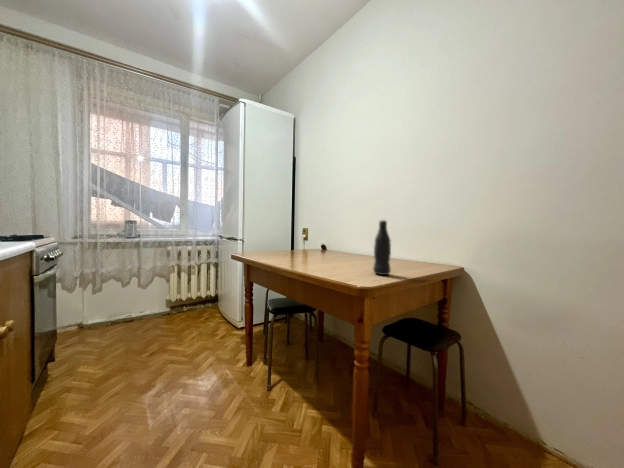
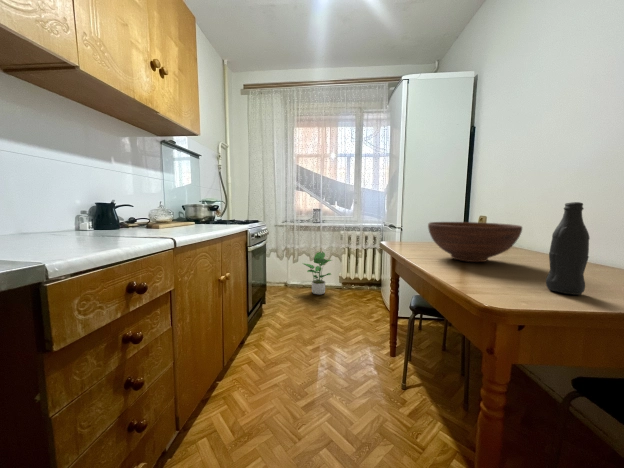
fruit bowl: none [289,234,348,264] -> present [428,222,522,262]
potted plant: none [111,272,158,328] -> present [303,252,331,294]

